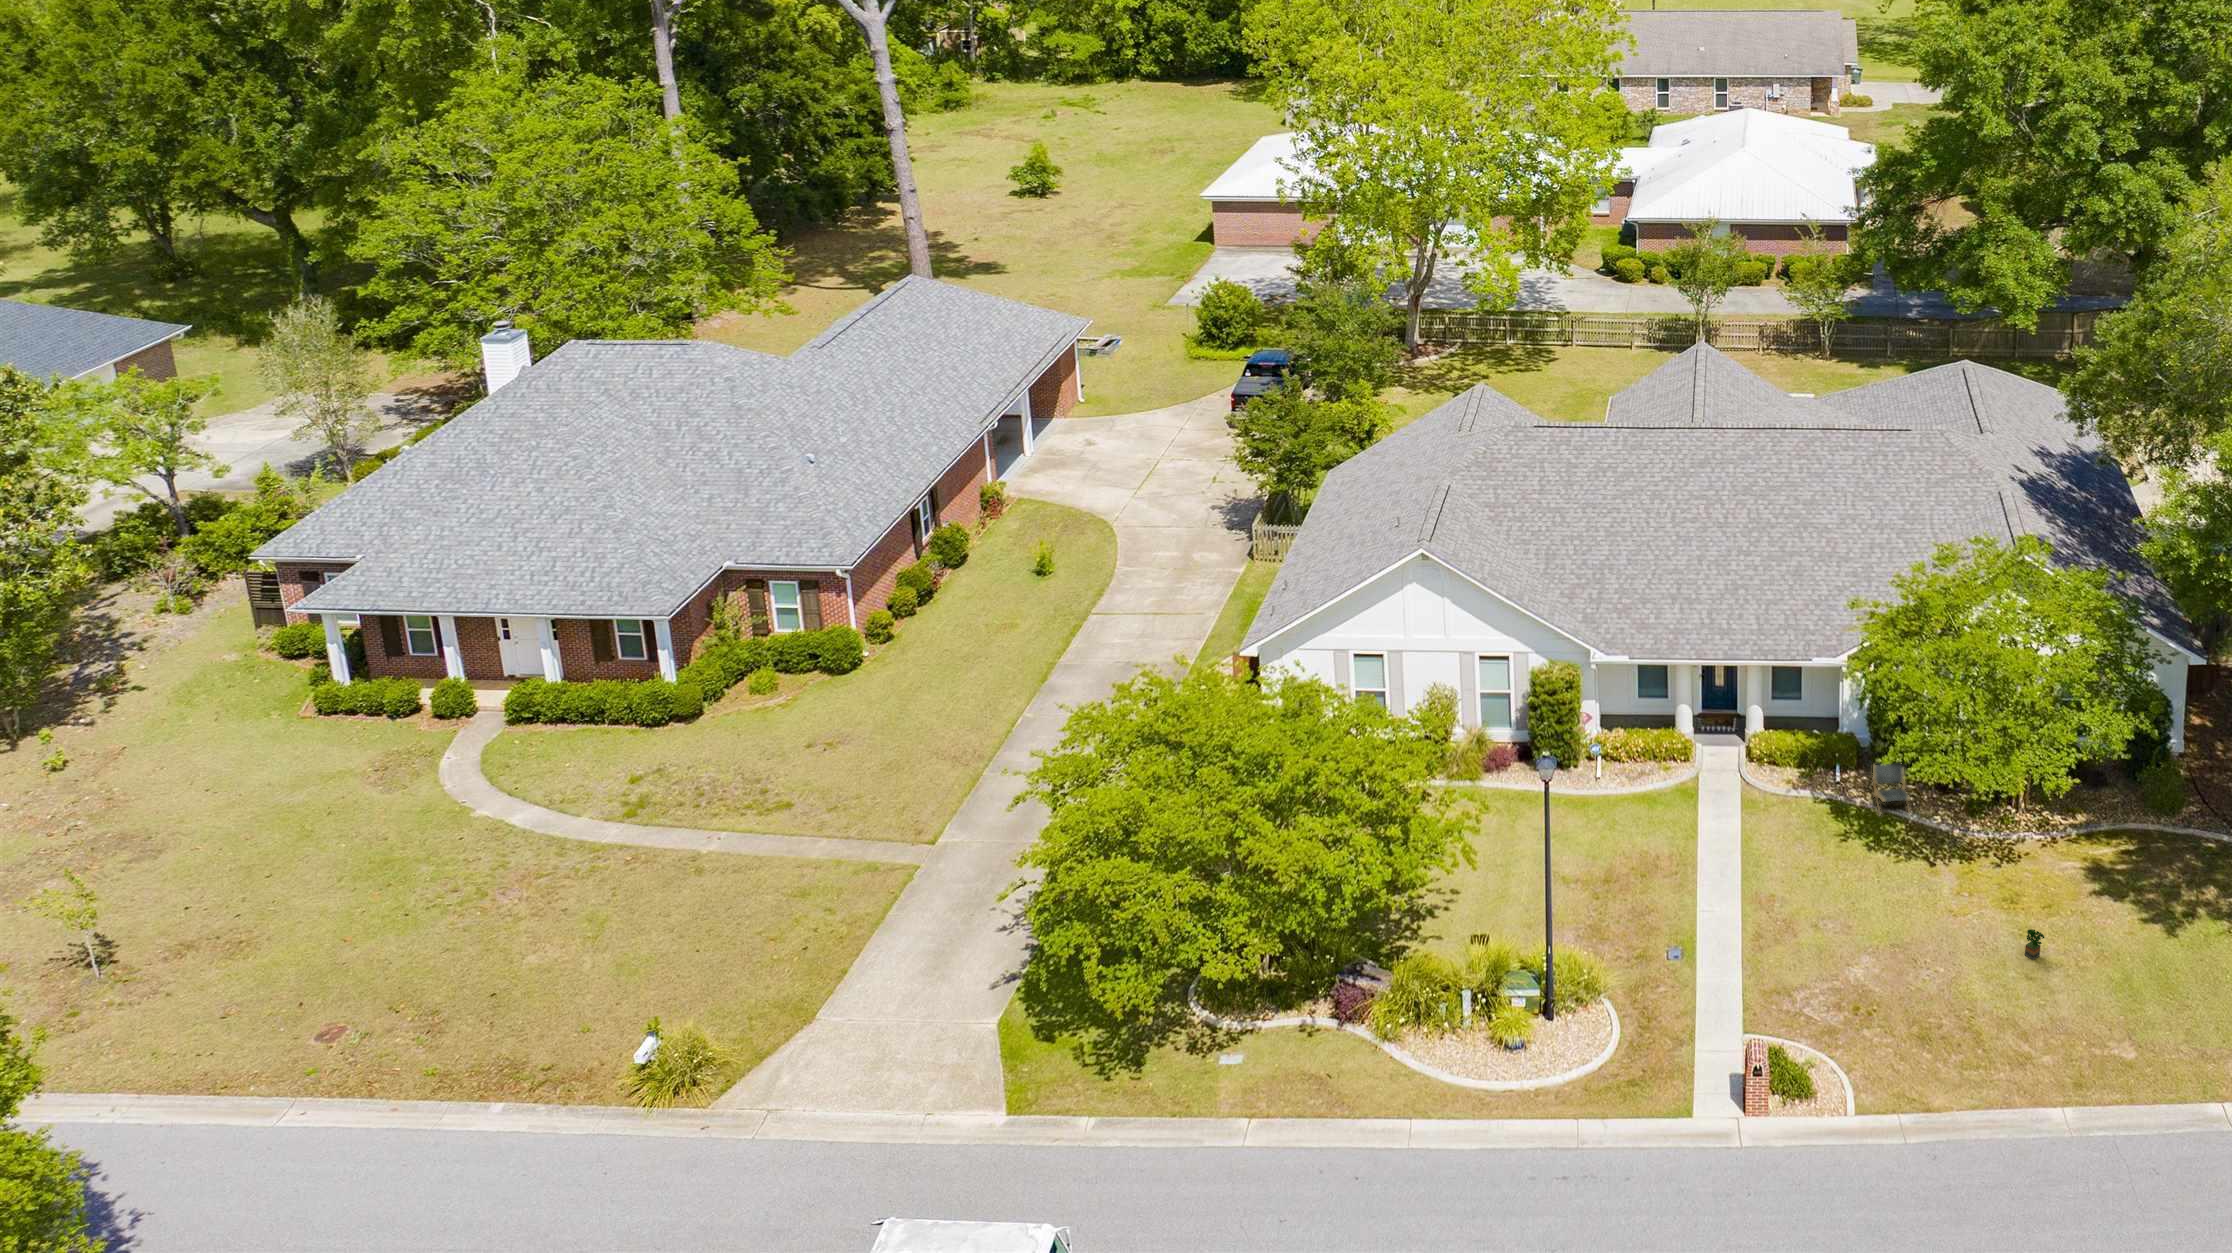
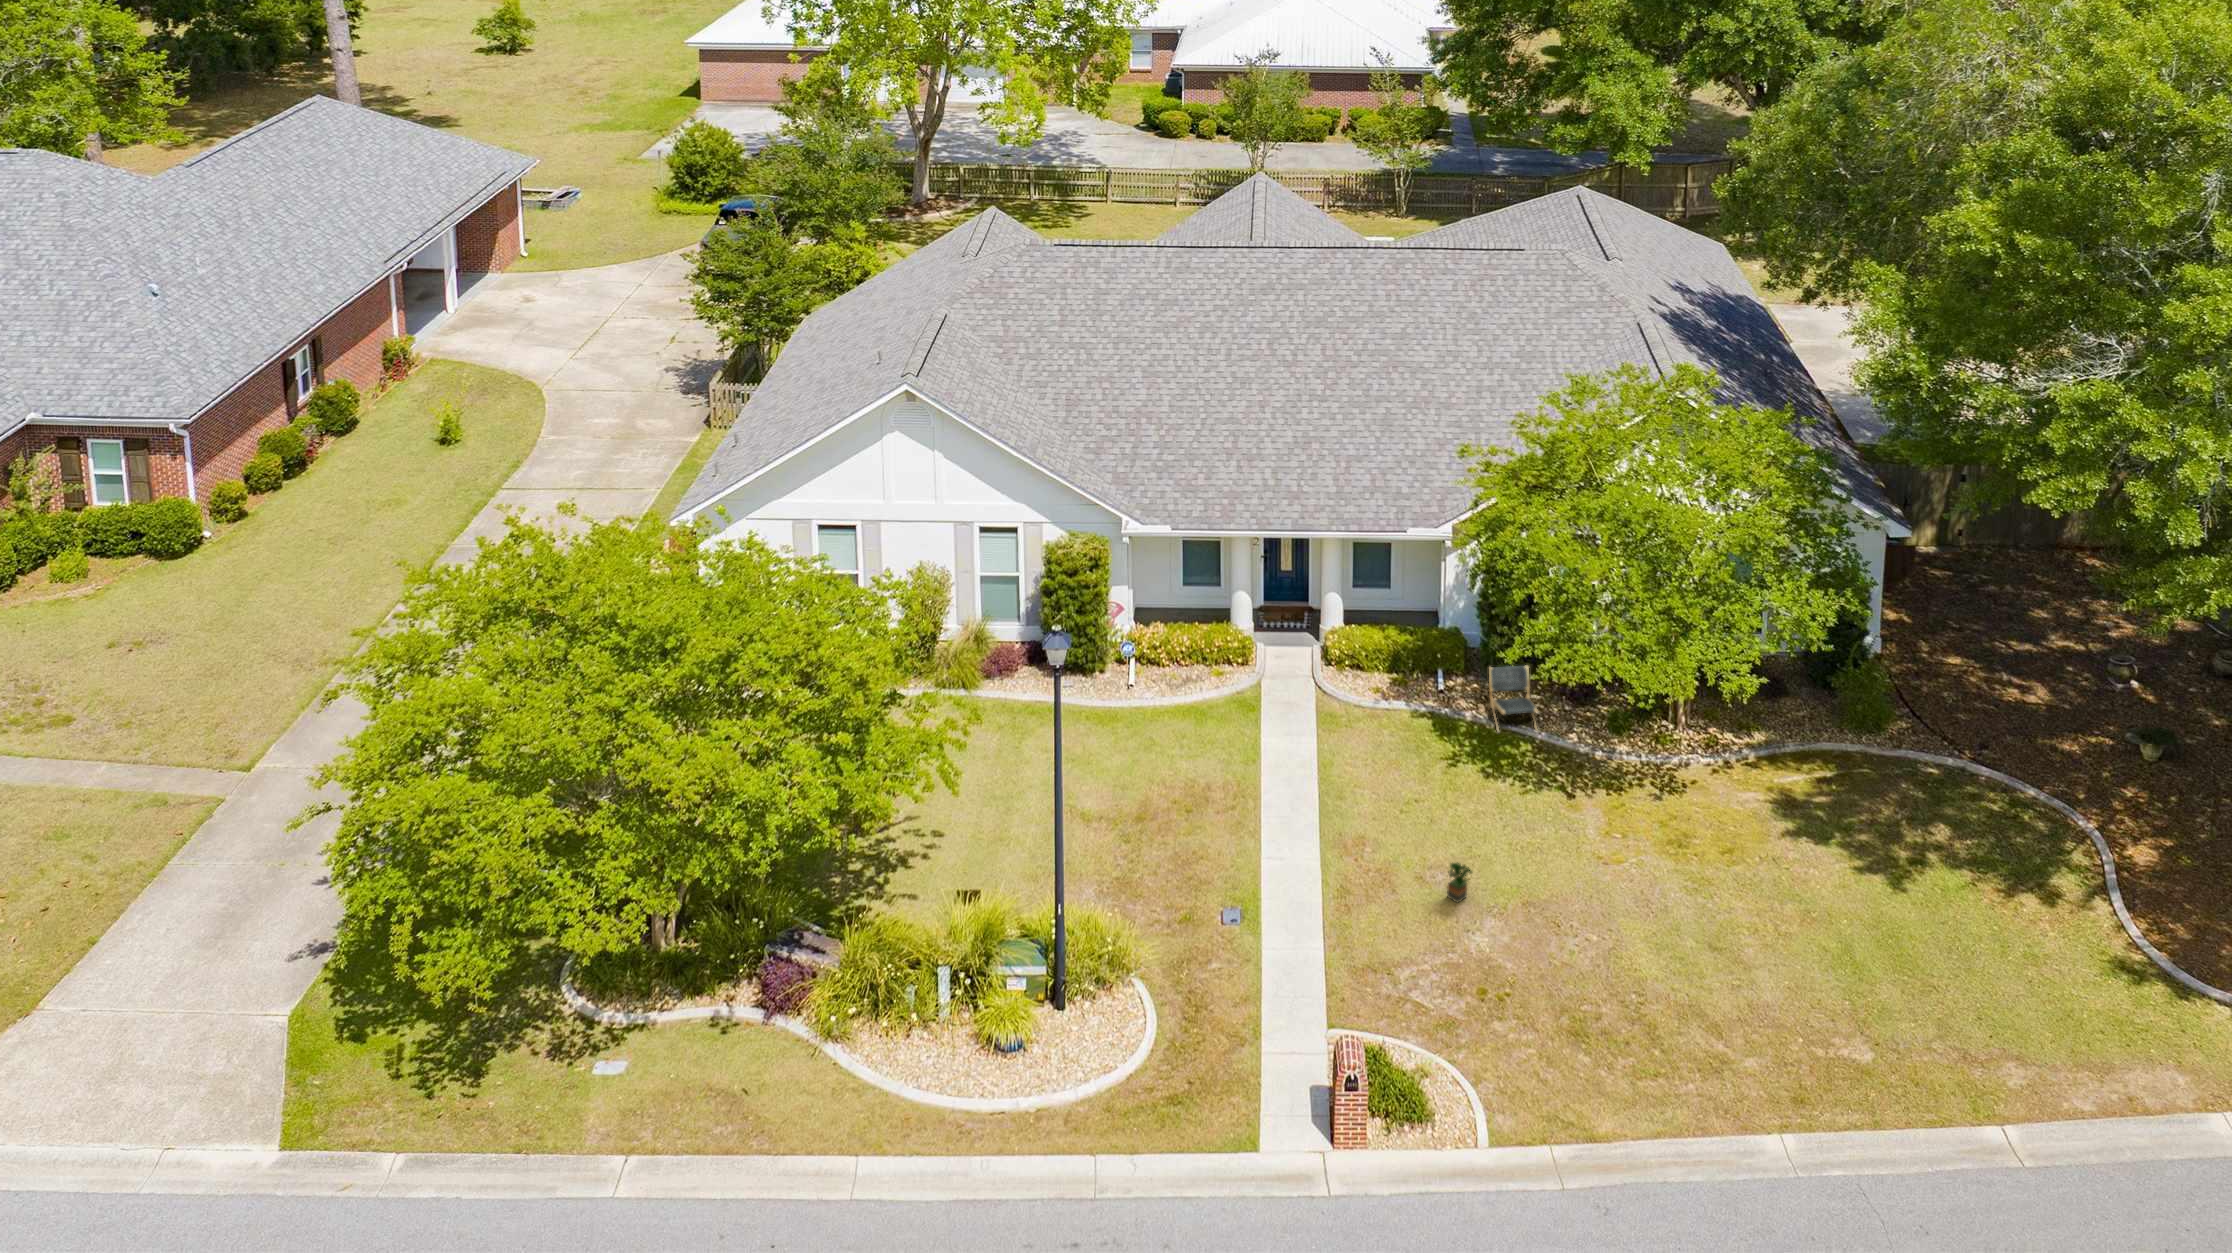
potted tree: present [2025,929,2044,960] -> present [1447,862,1472,902]

